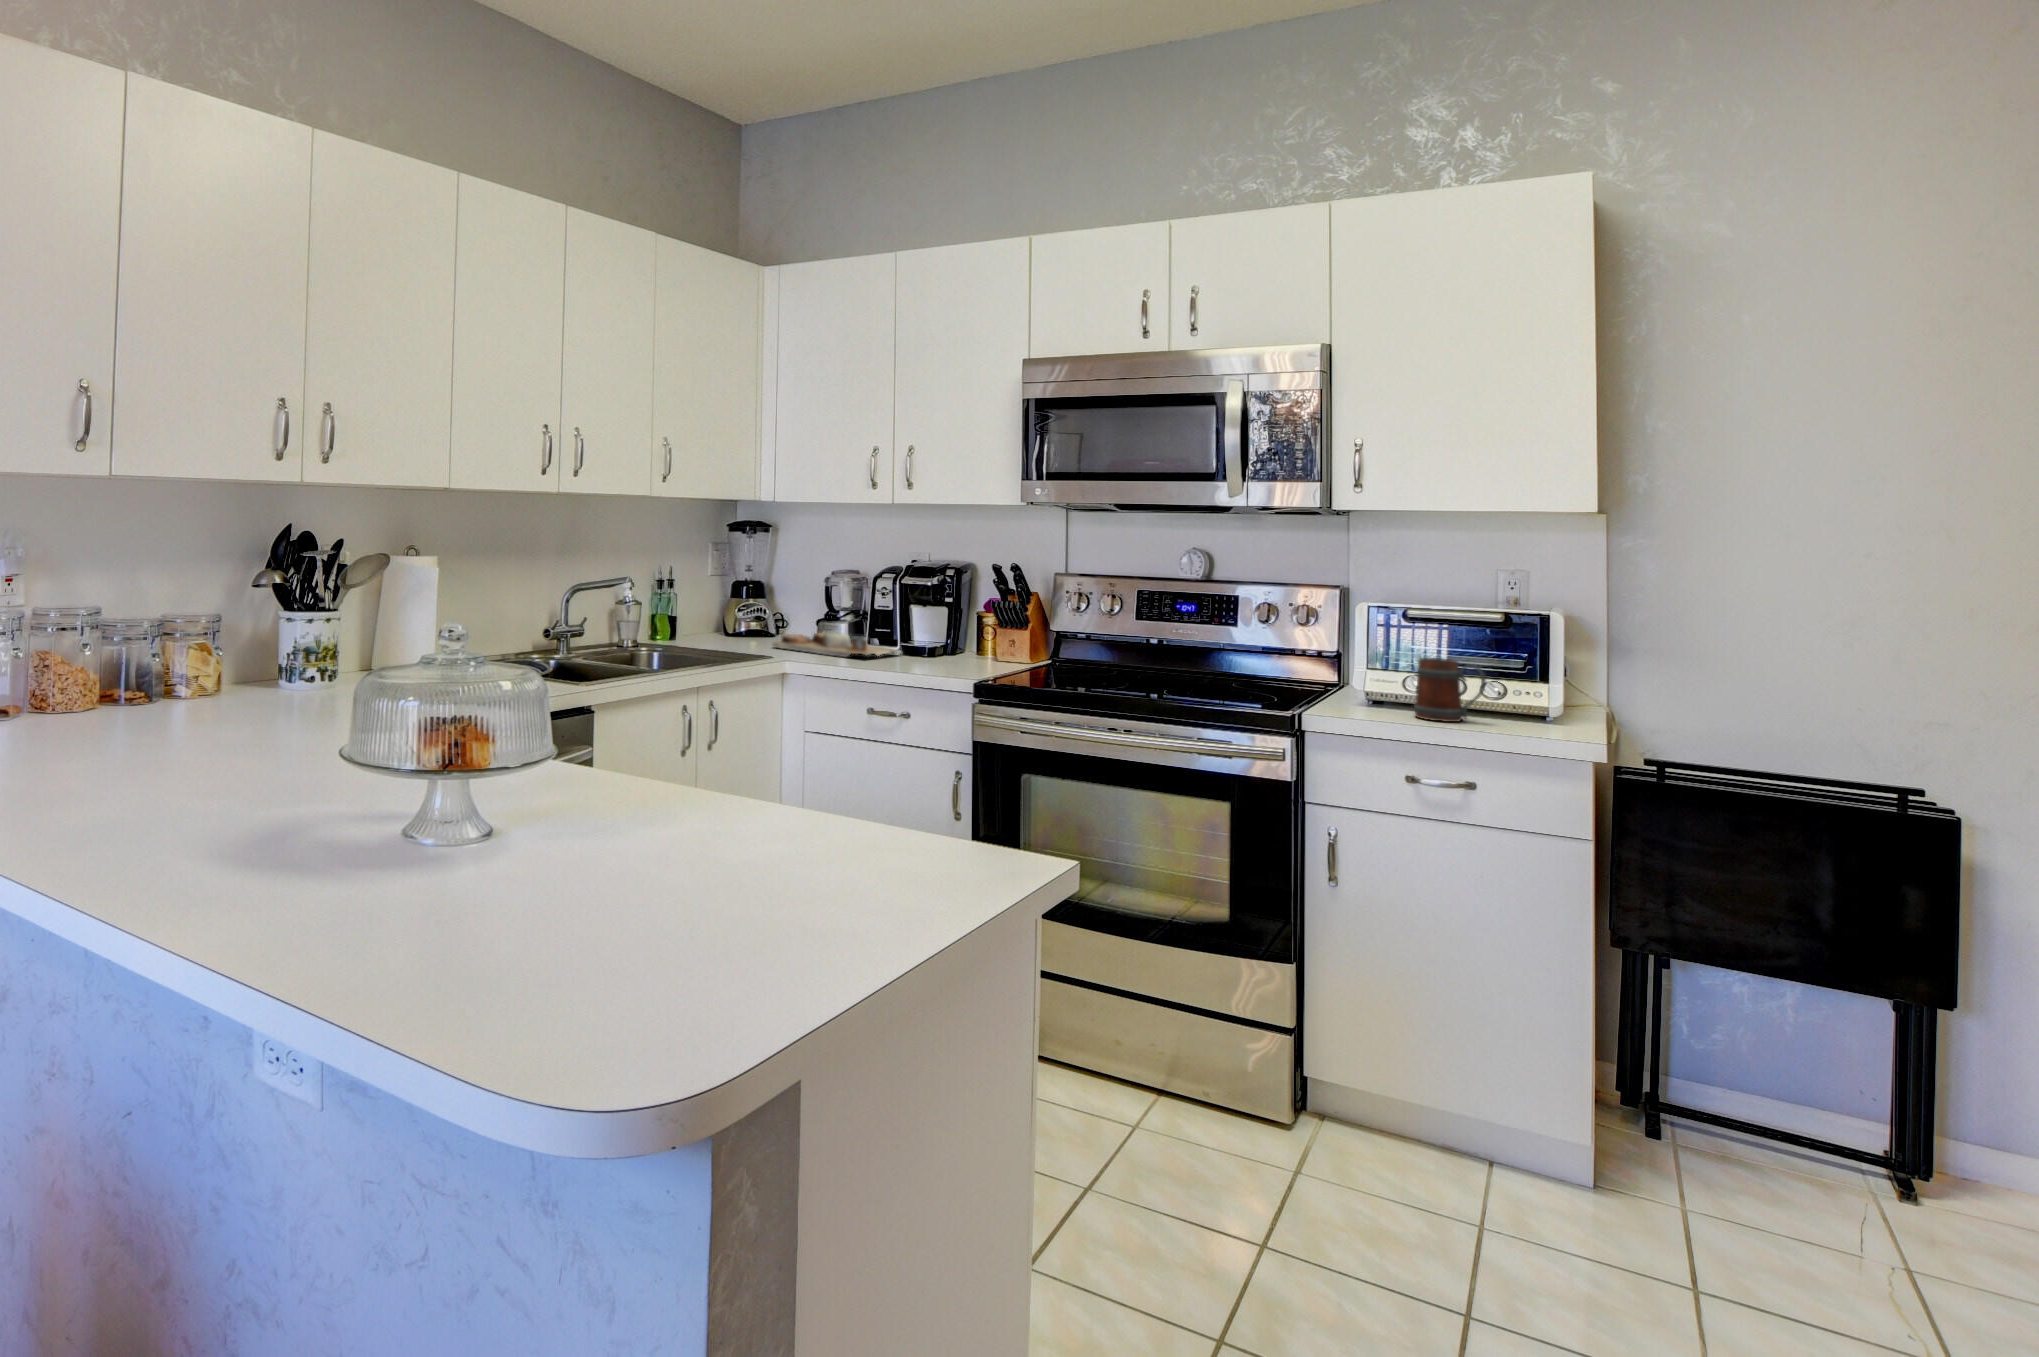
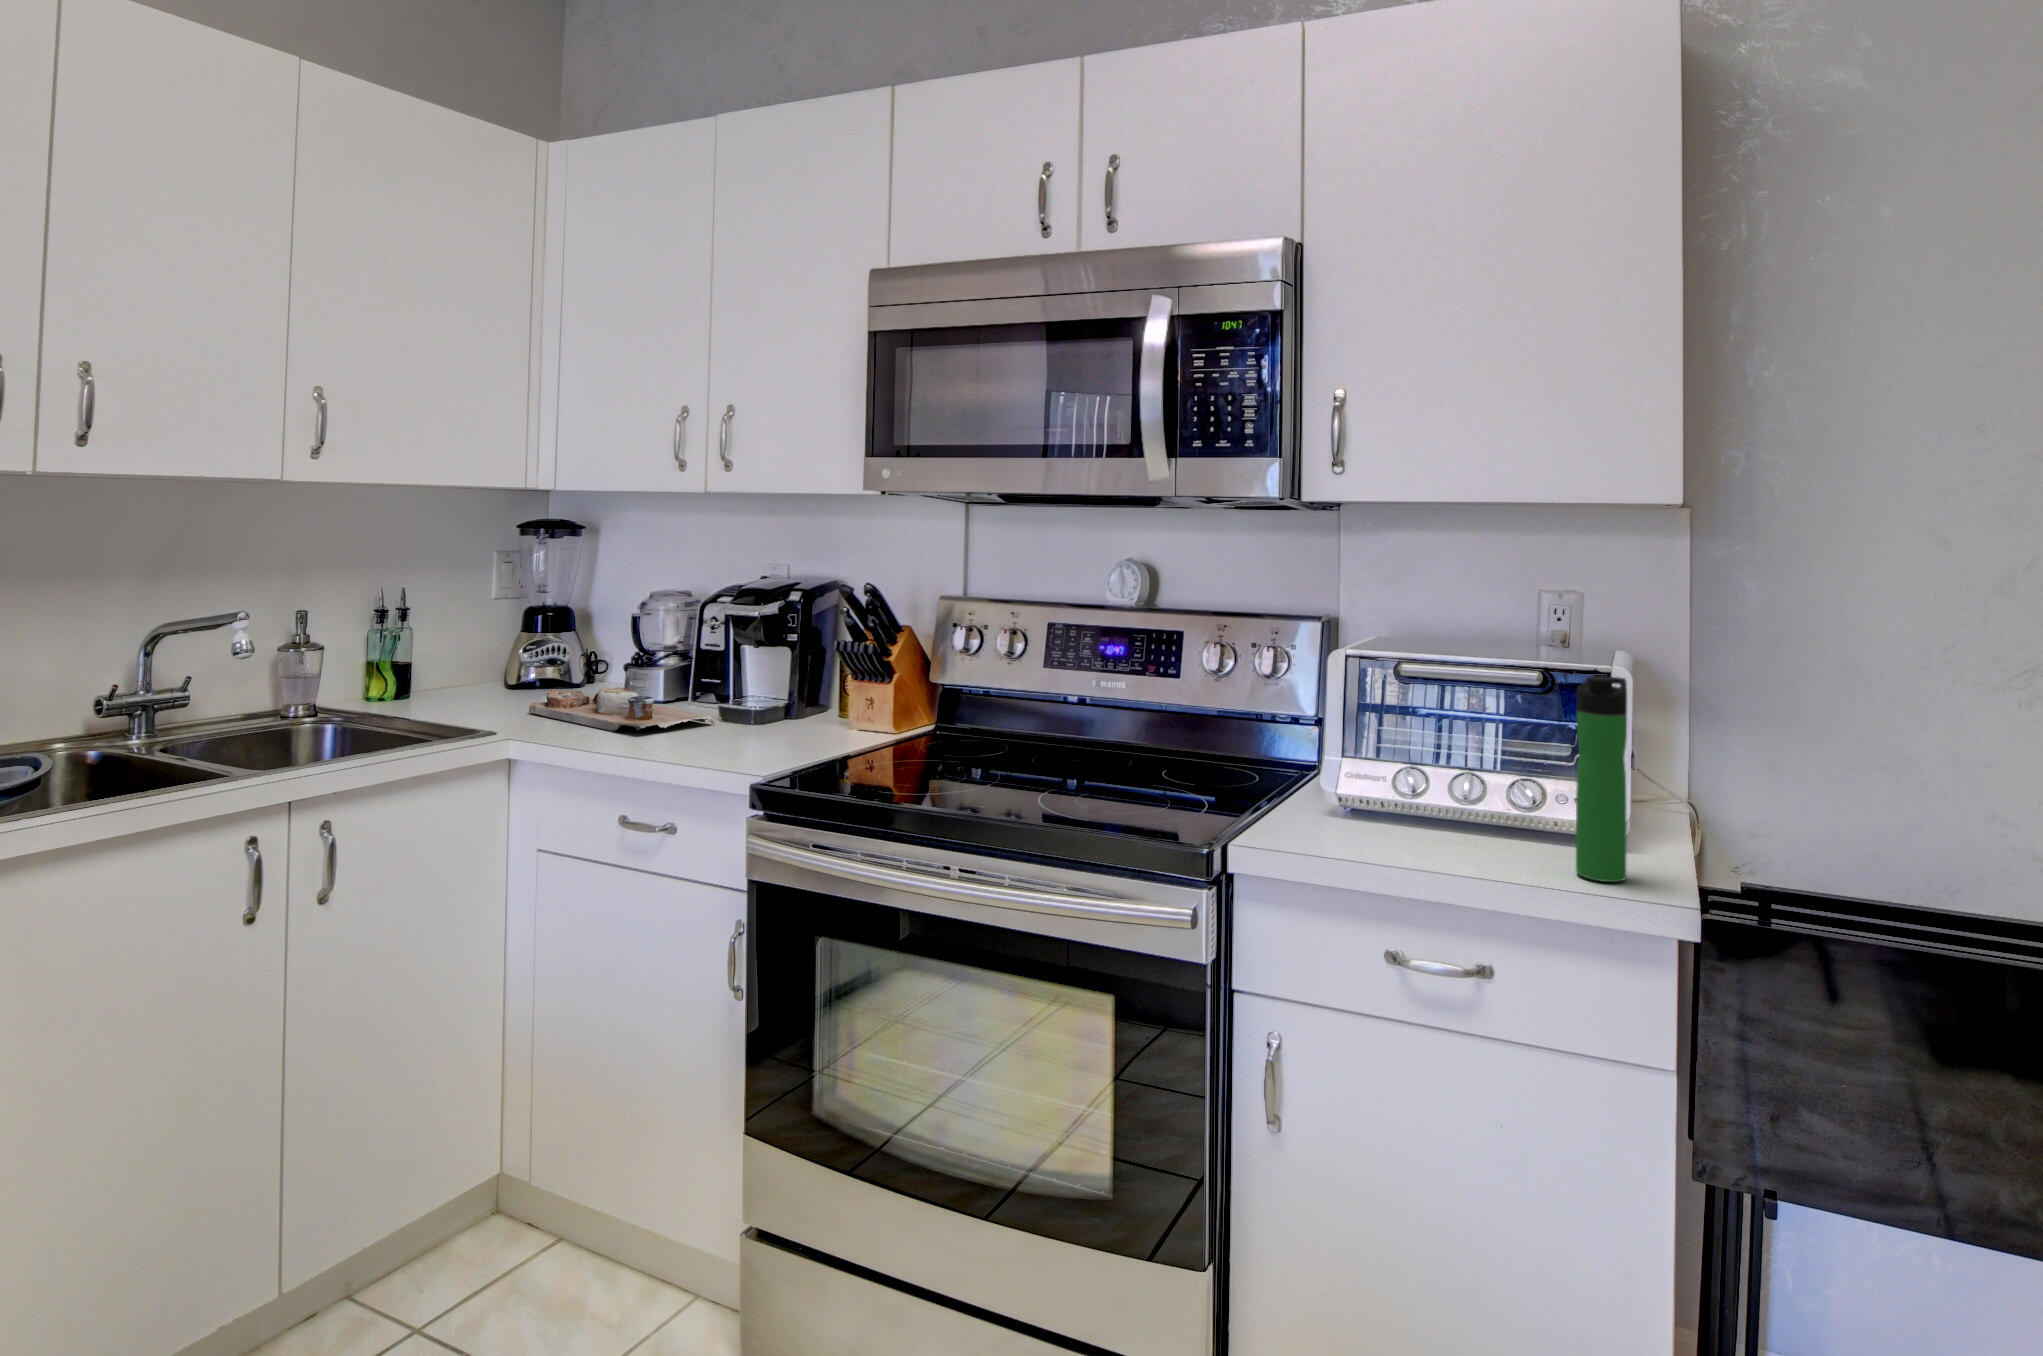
bottle: none [1526,615,1559,733] -> present [1576,676,1627,882]
mug: present [1414,658,1486,722] -> none [1404,744,1514,857]

